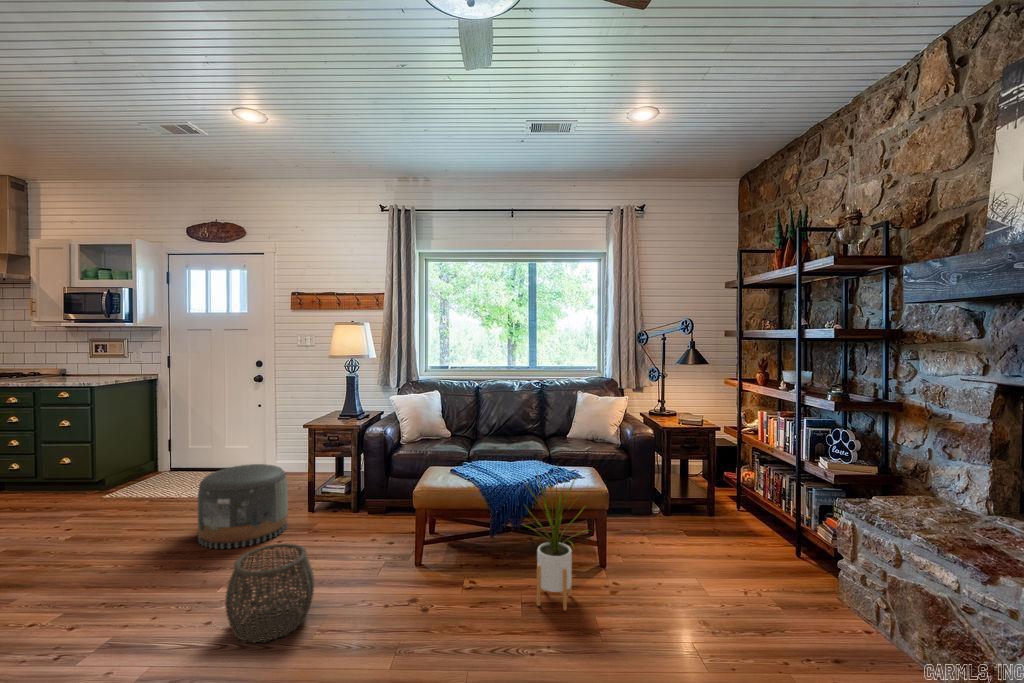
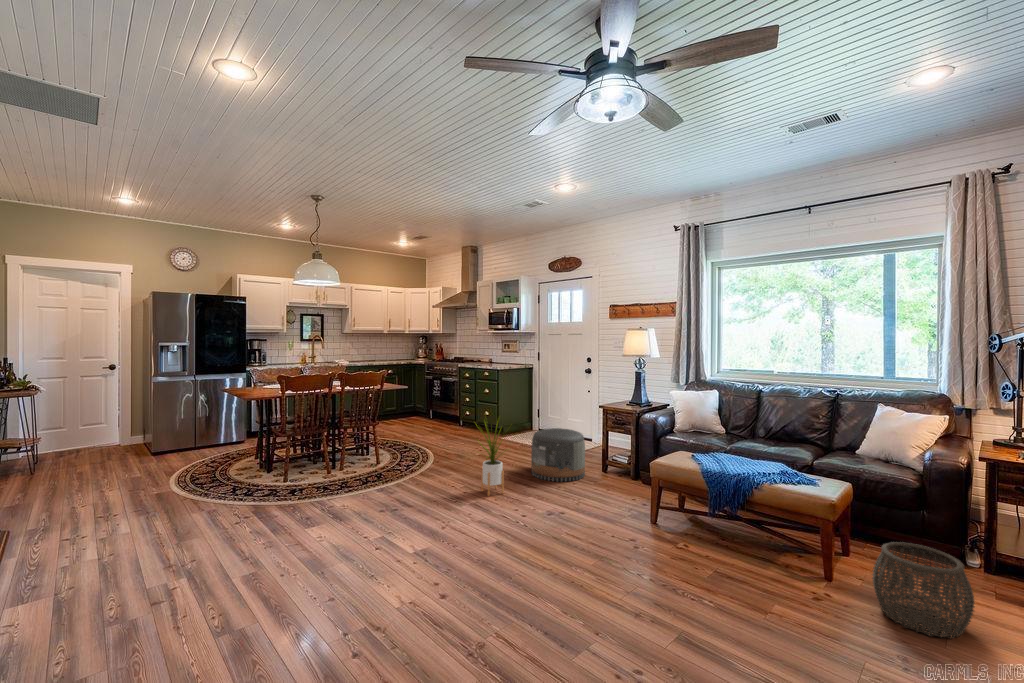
house plant: present [527,472,582,610] -> present [481,420,504,496]
woven basket: present [225,543,314,643] -> present [872,542,975,639]

